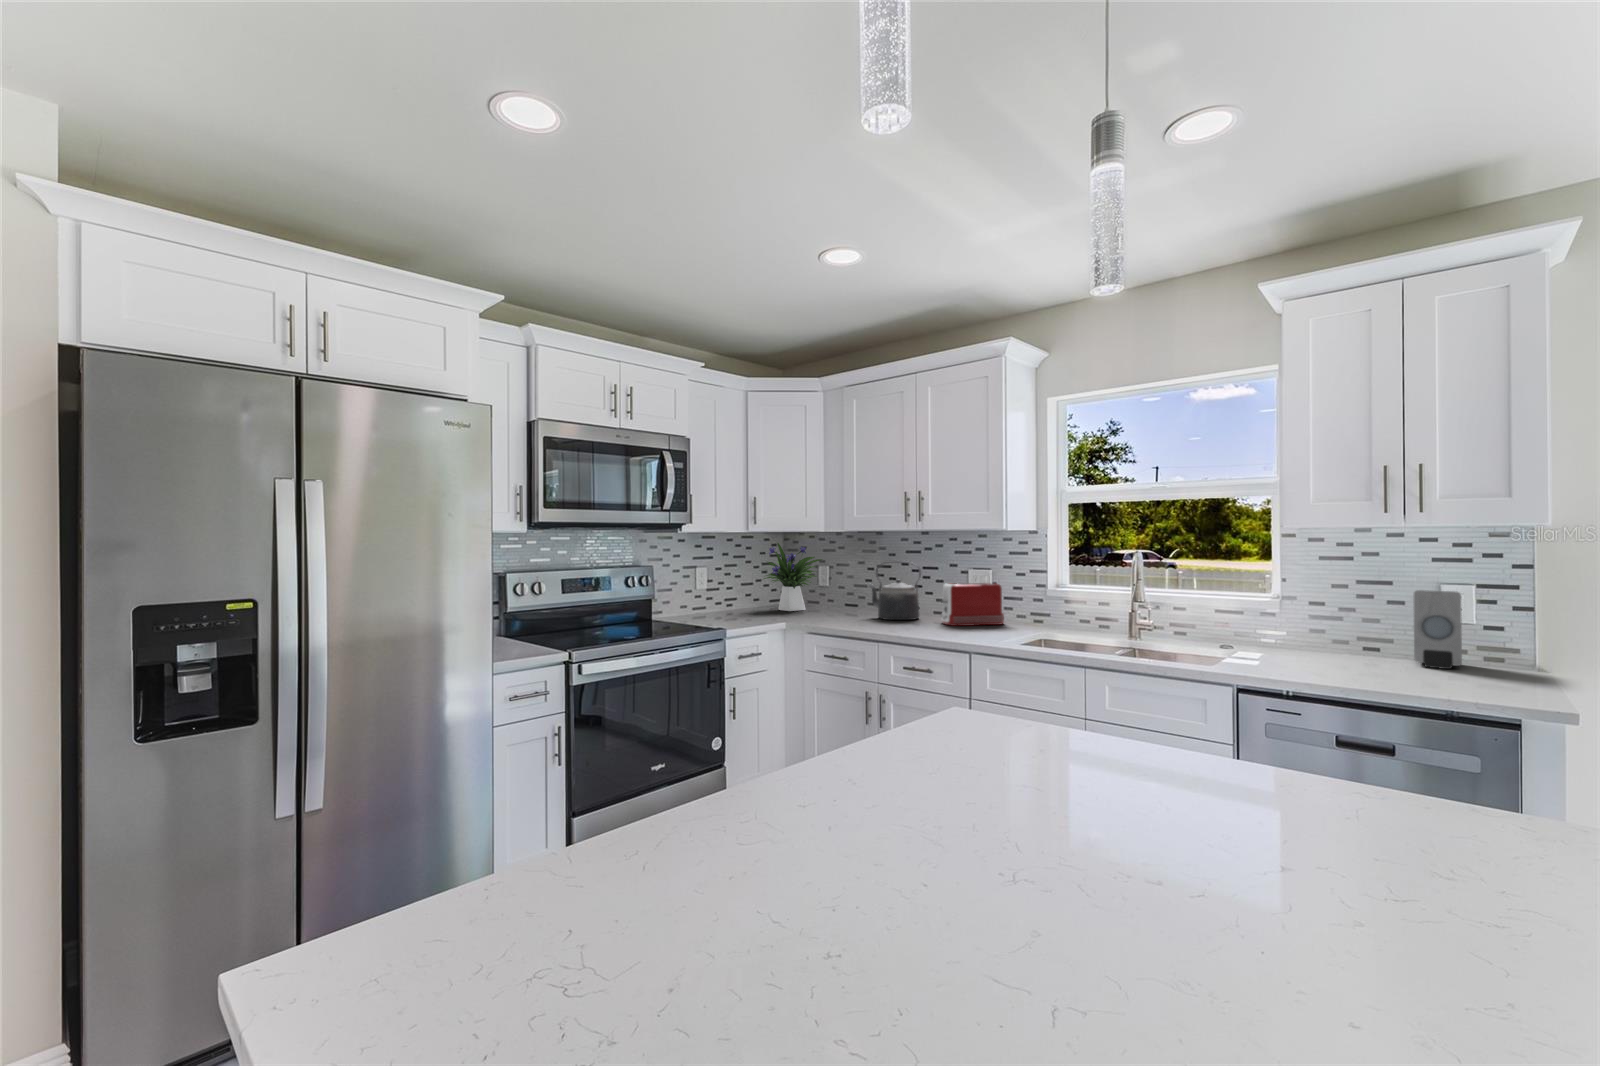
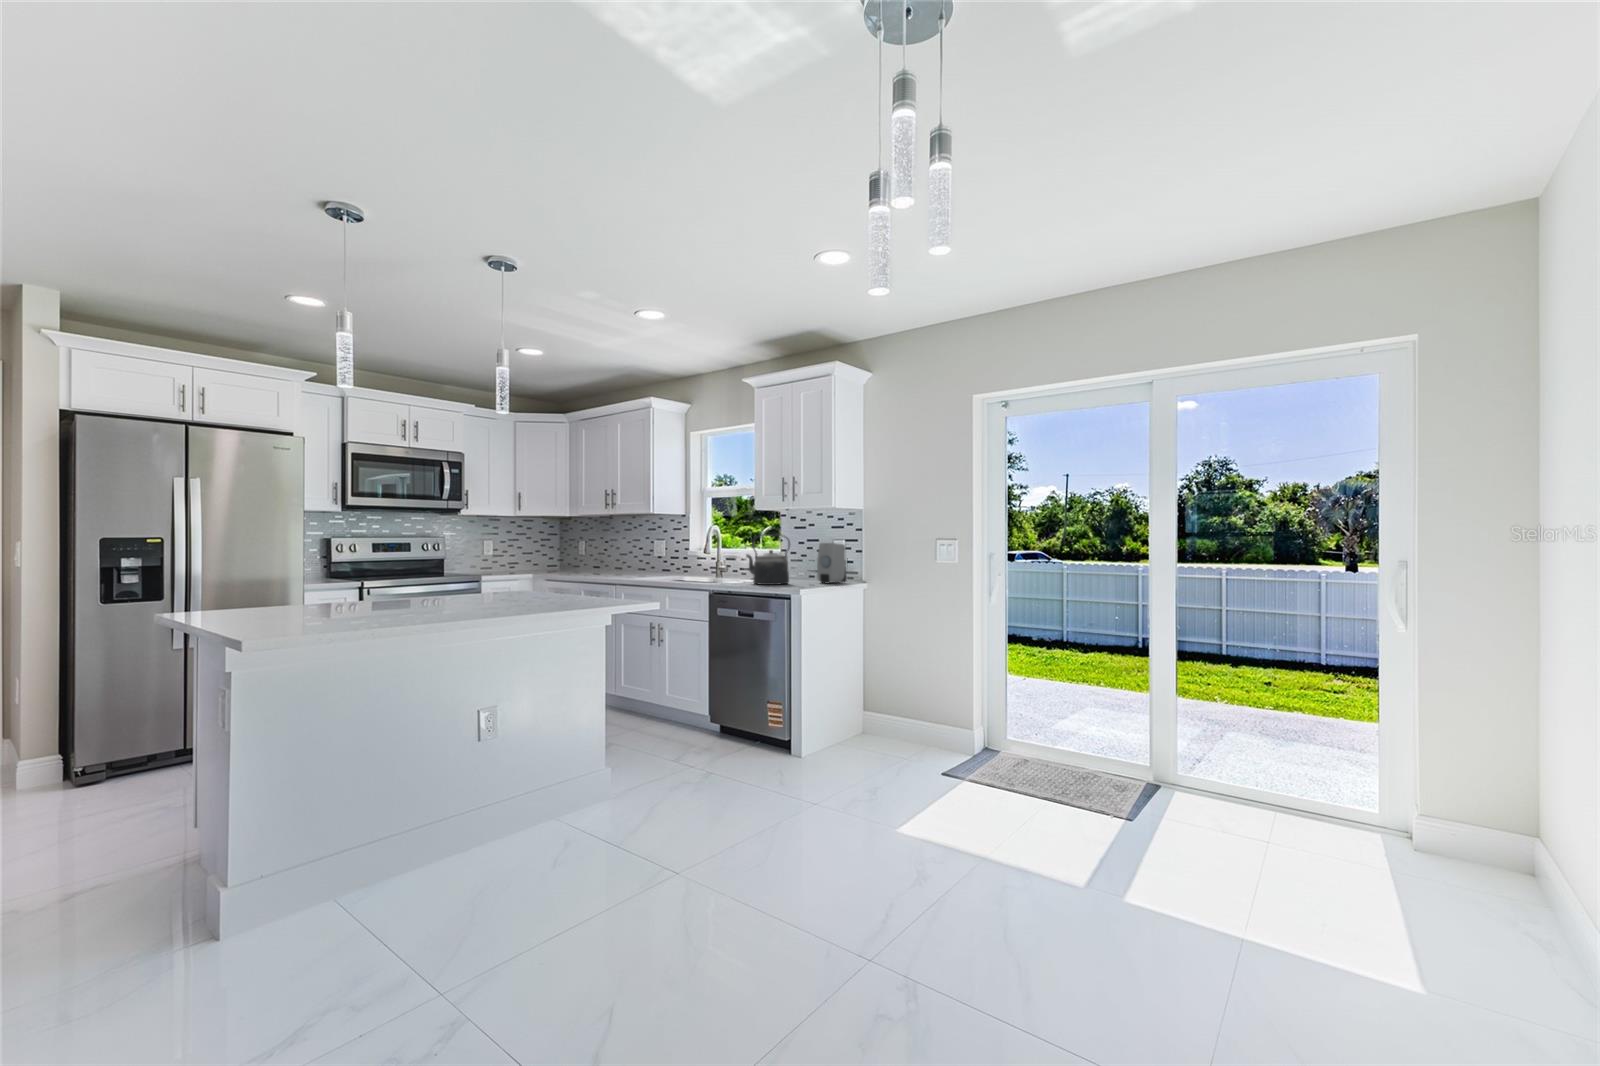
flower arrangement: present [764,543,822,611] -> none [533,524,578,571]
kettle: present [869,561,921,620] -> present [746,534,790,585]
toaster: present [941,583,1004,626] -> none [632,549,672,575]

